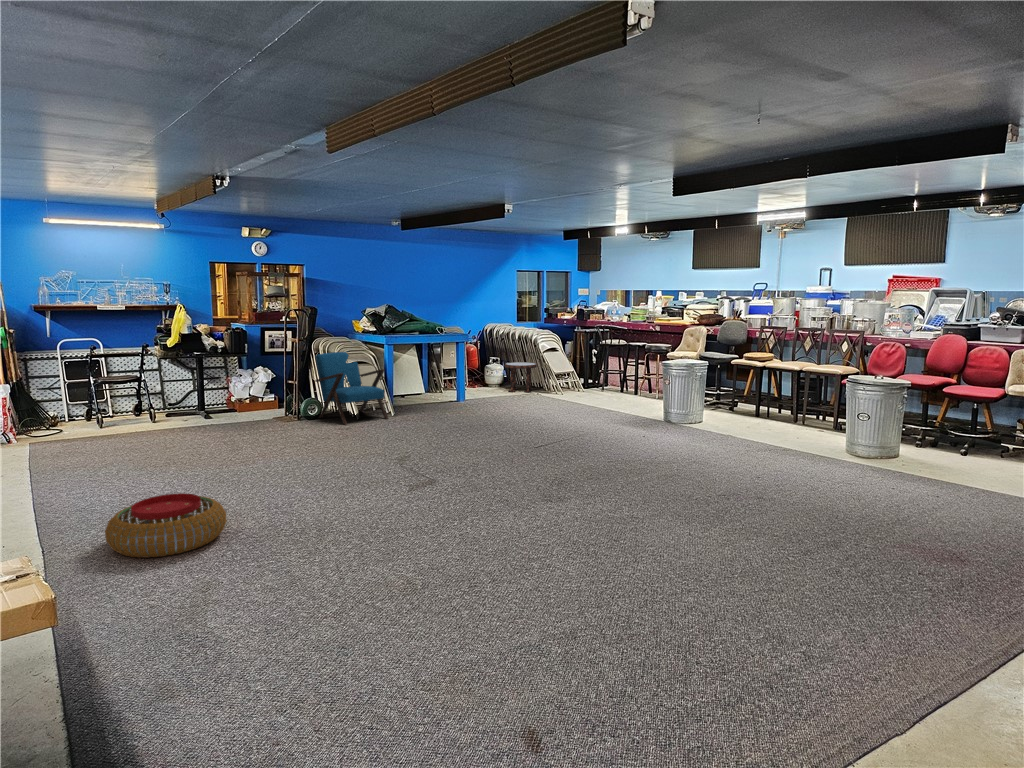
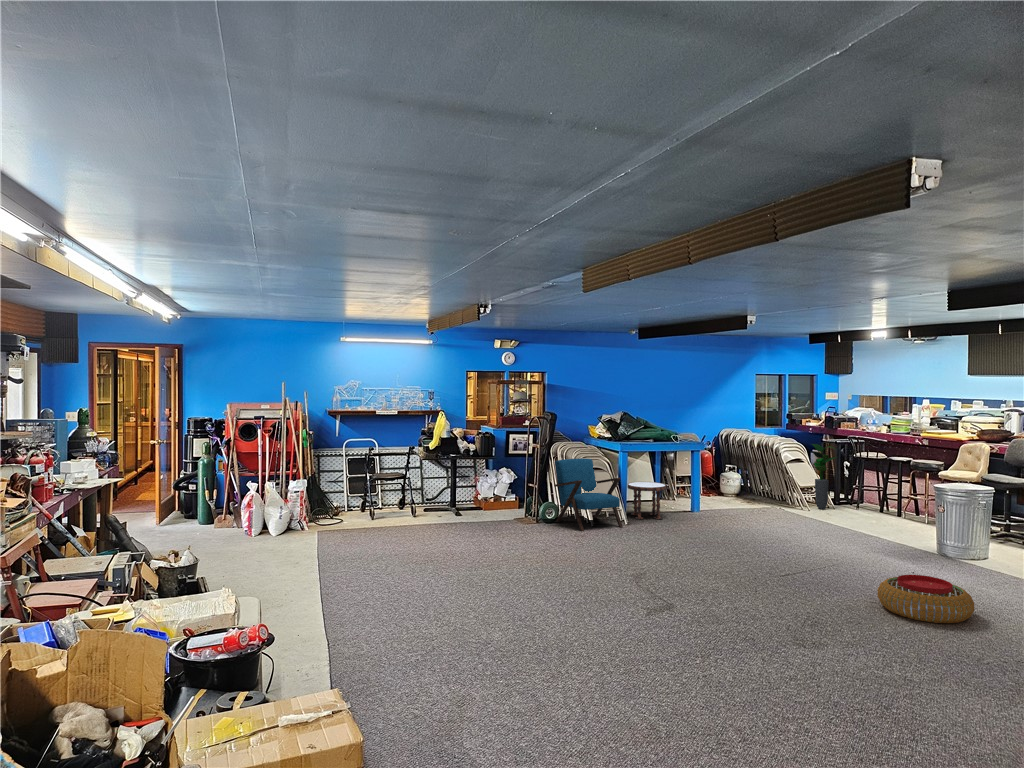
potted plant: none [563,333,587,392] -> present [812,444,836,509]
side table: present [505,362,537,392] -> present [627,482,666,519]
pouf: present [105,493,227,558] -> present [877,575,974,623]

